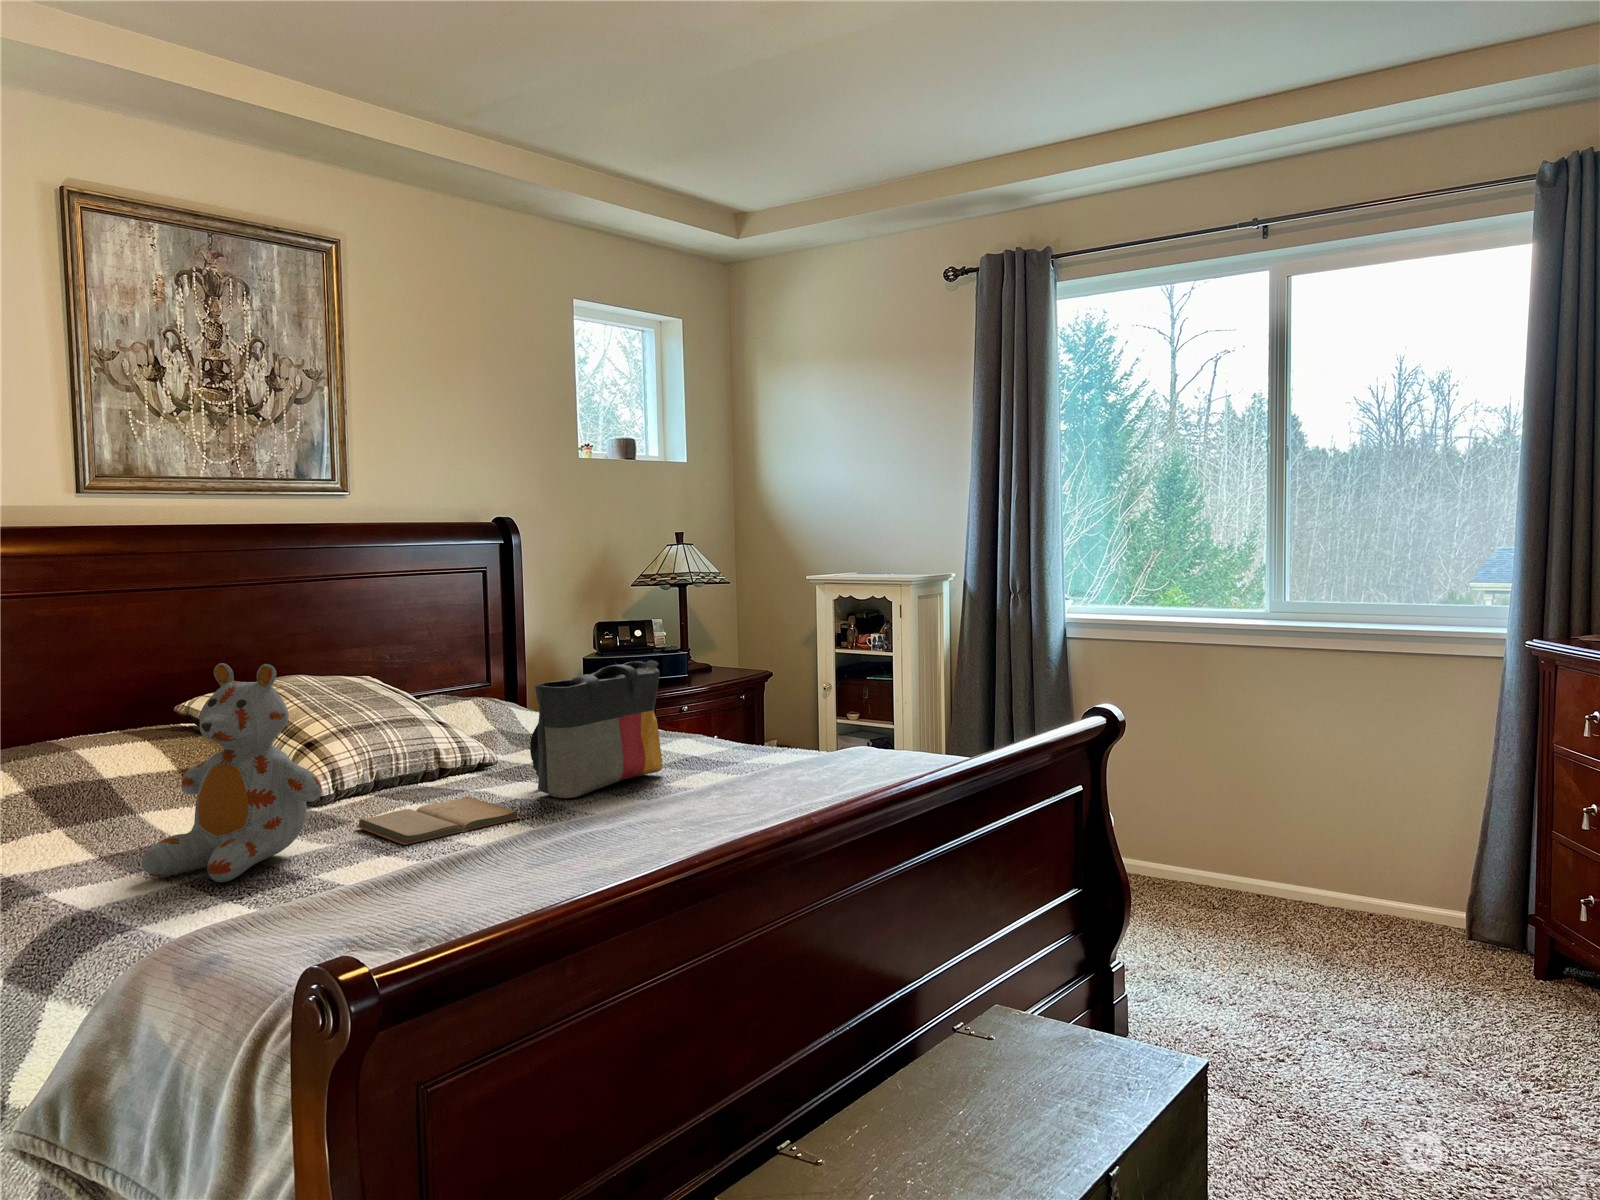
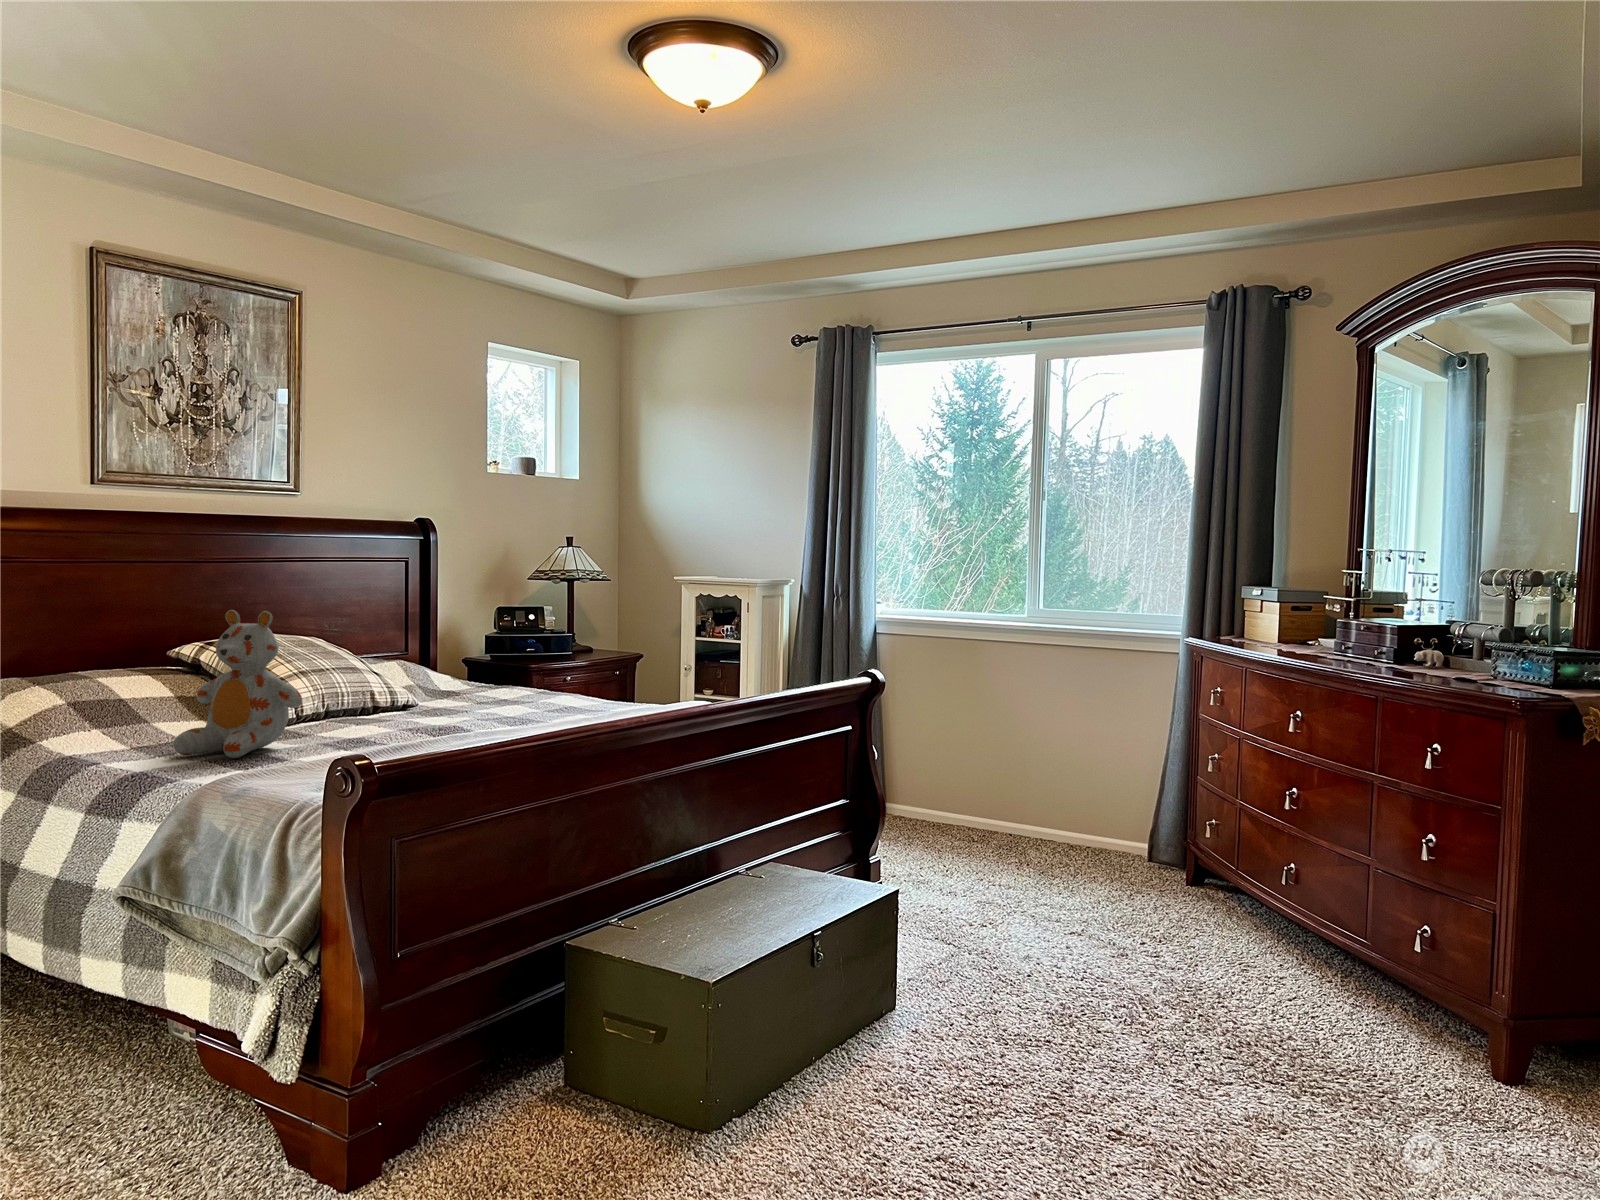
tote bag: present [530,661,663,798] -> none [447,628,546,723]
book: present [356,797,521,845] -> none [319,719,441,744]

